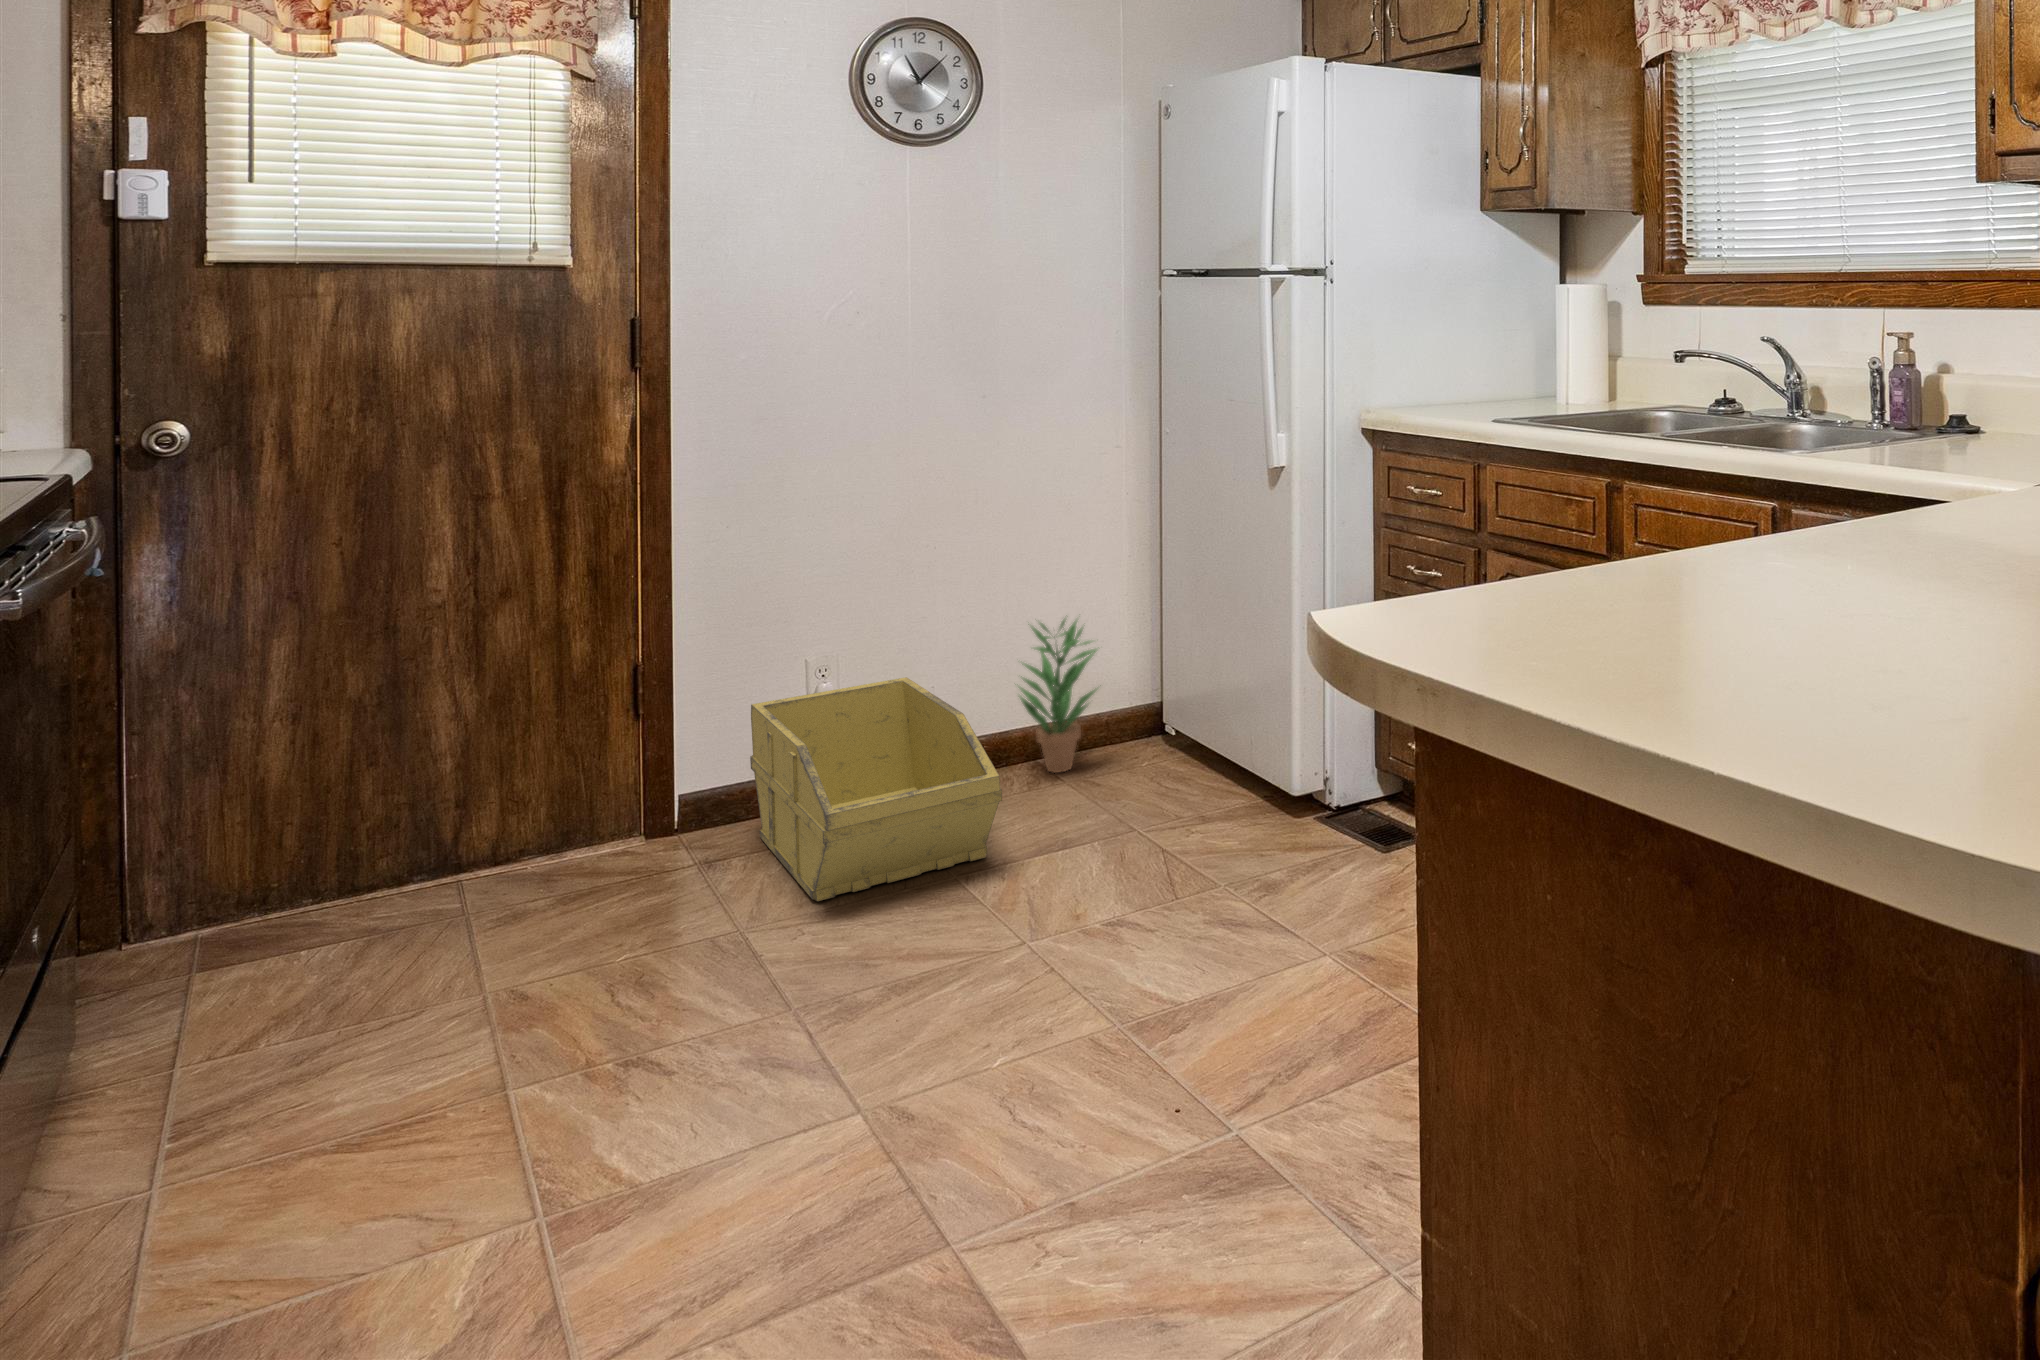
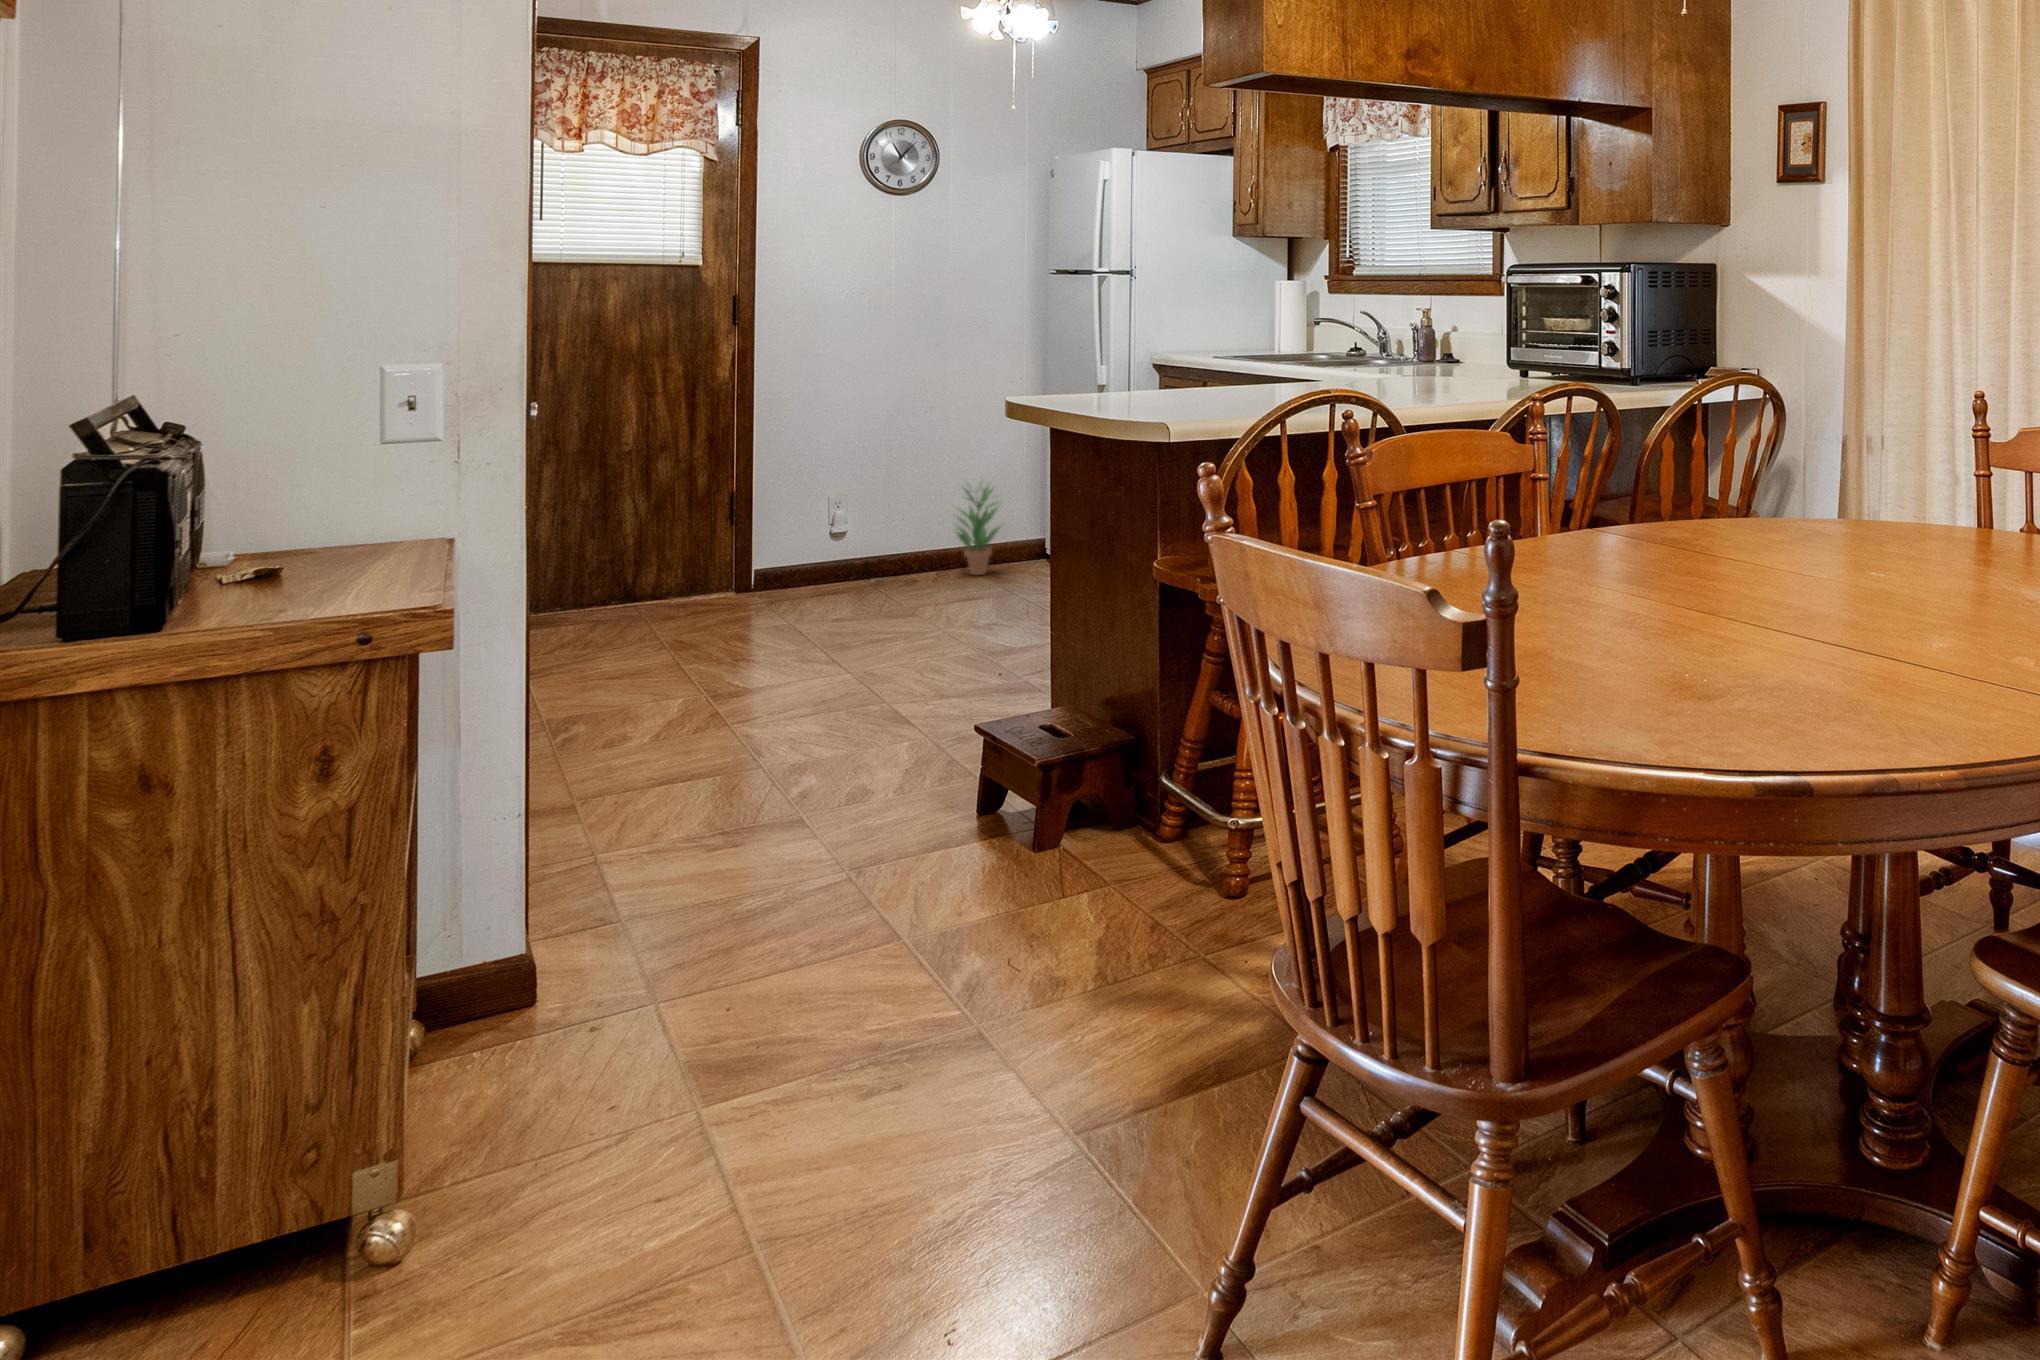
storage bin: present [750,677,1002,901] -> none [796,512,937,613]

